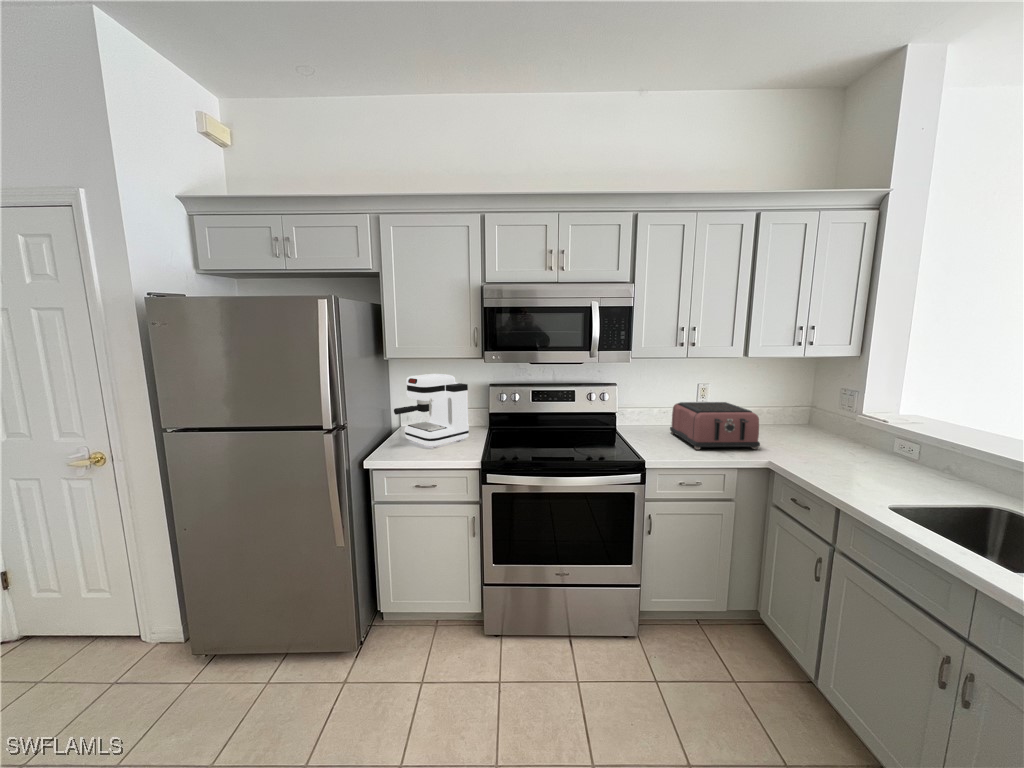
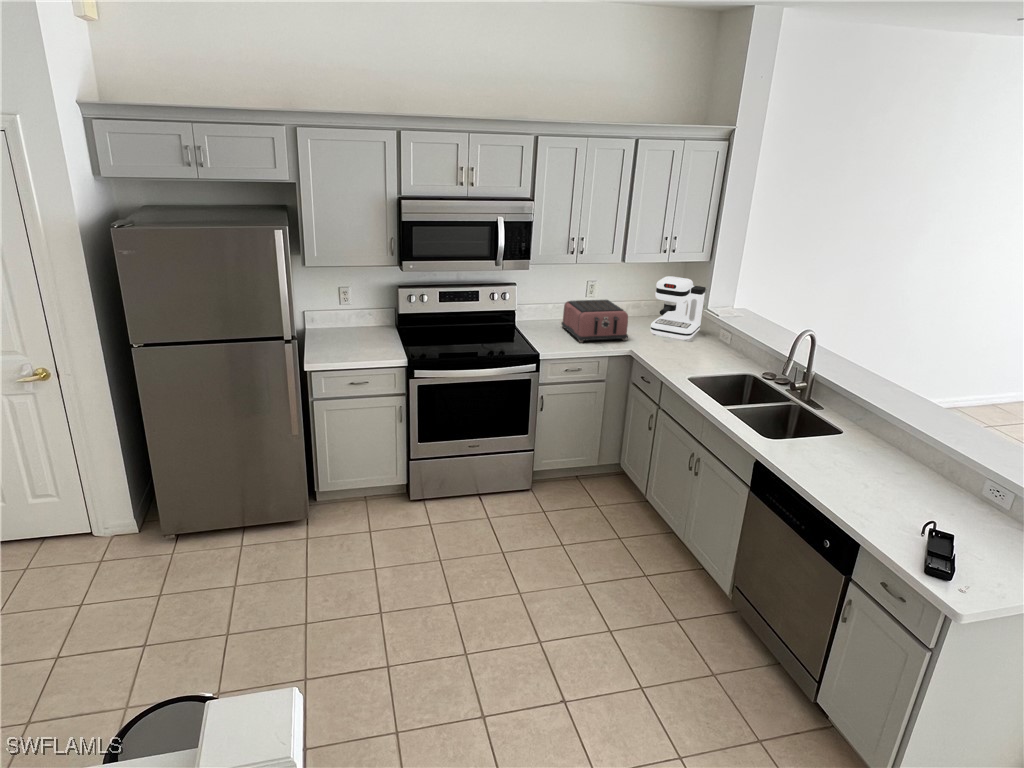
coffee maker: present [394,374,469,447] -> present [650,276,706,340]

